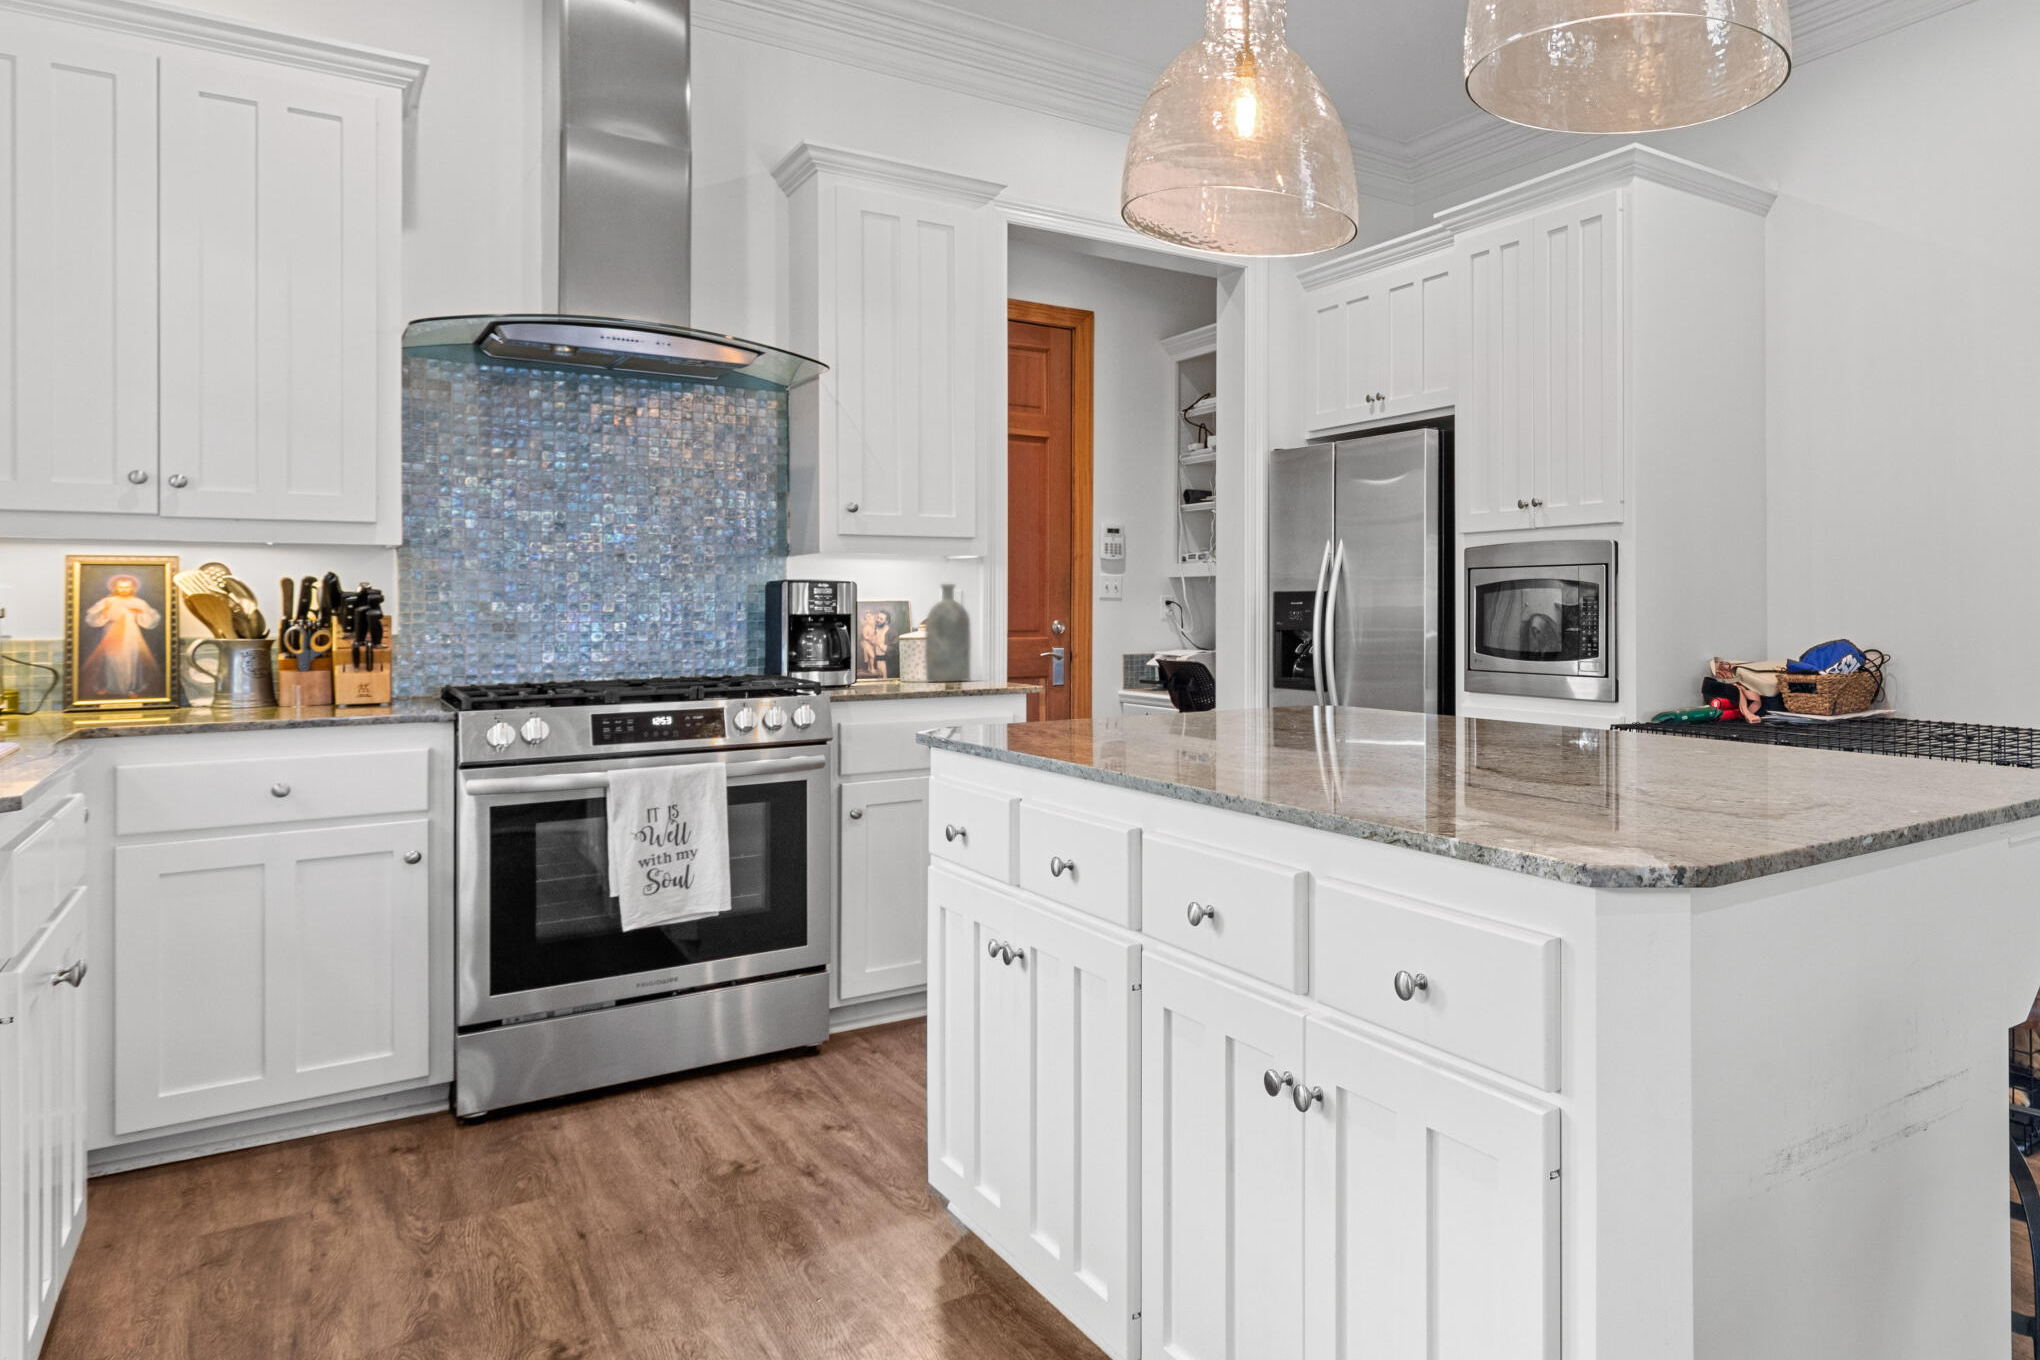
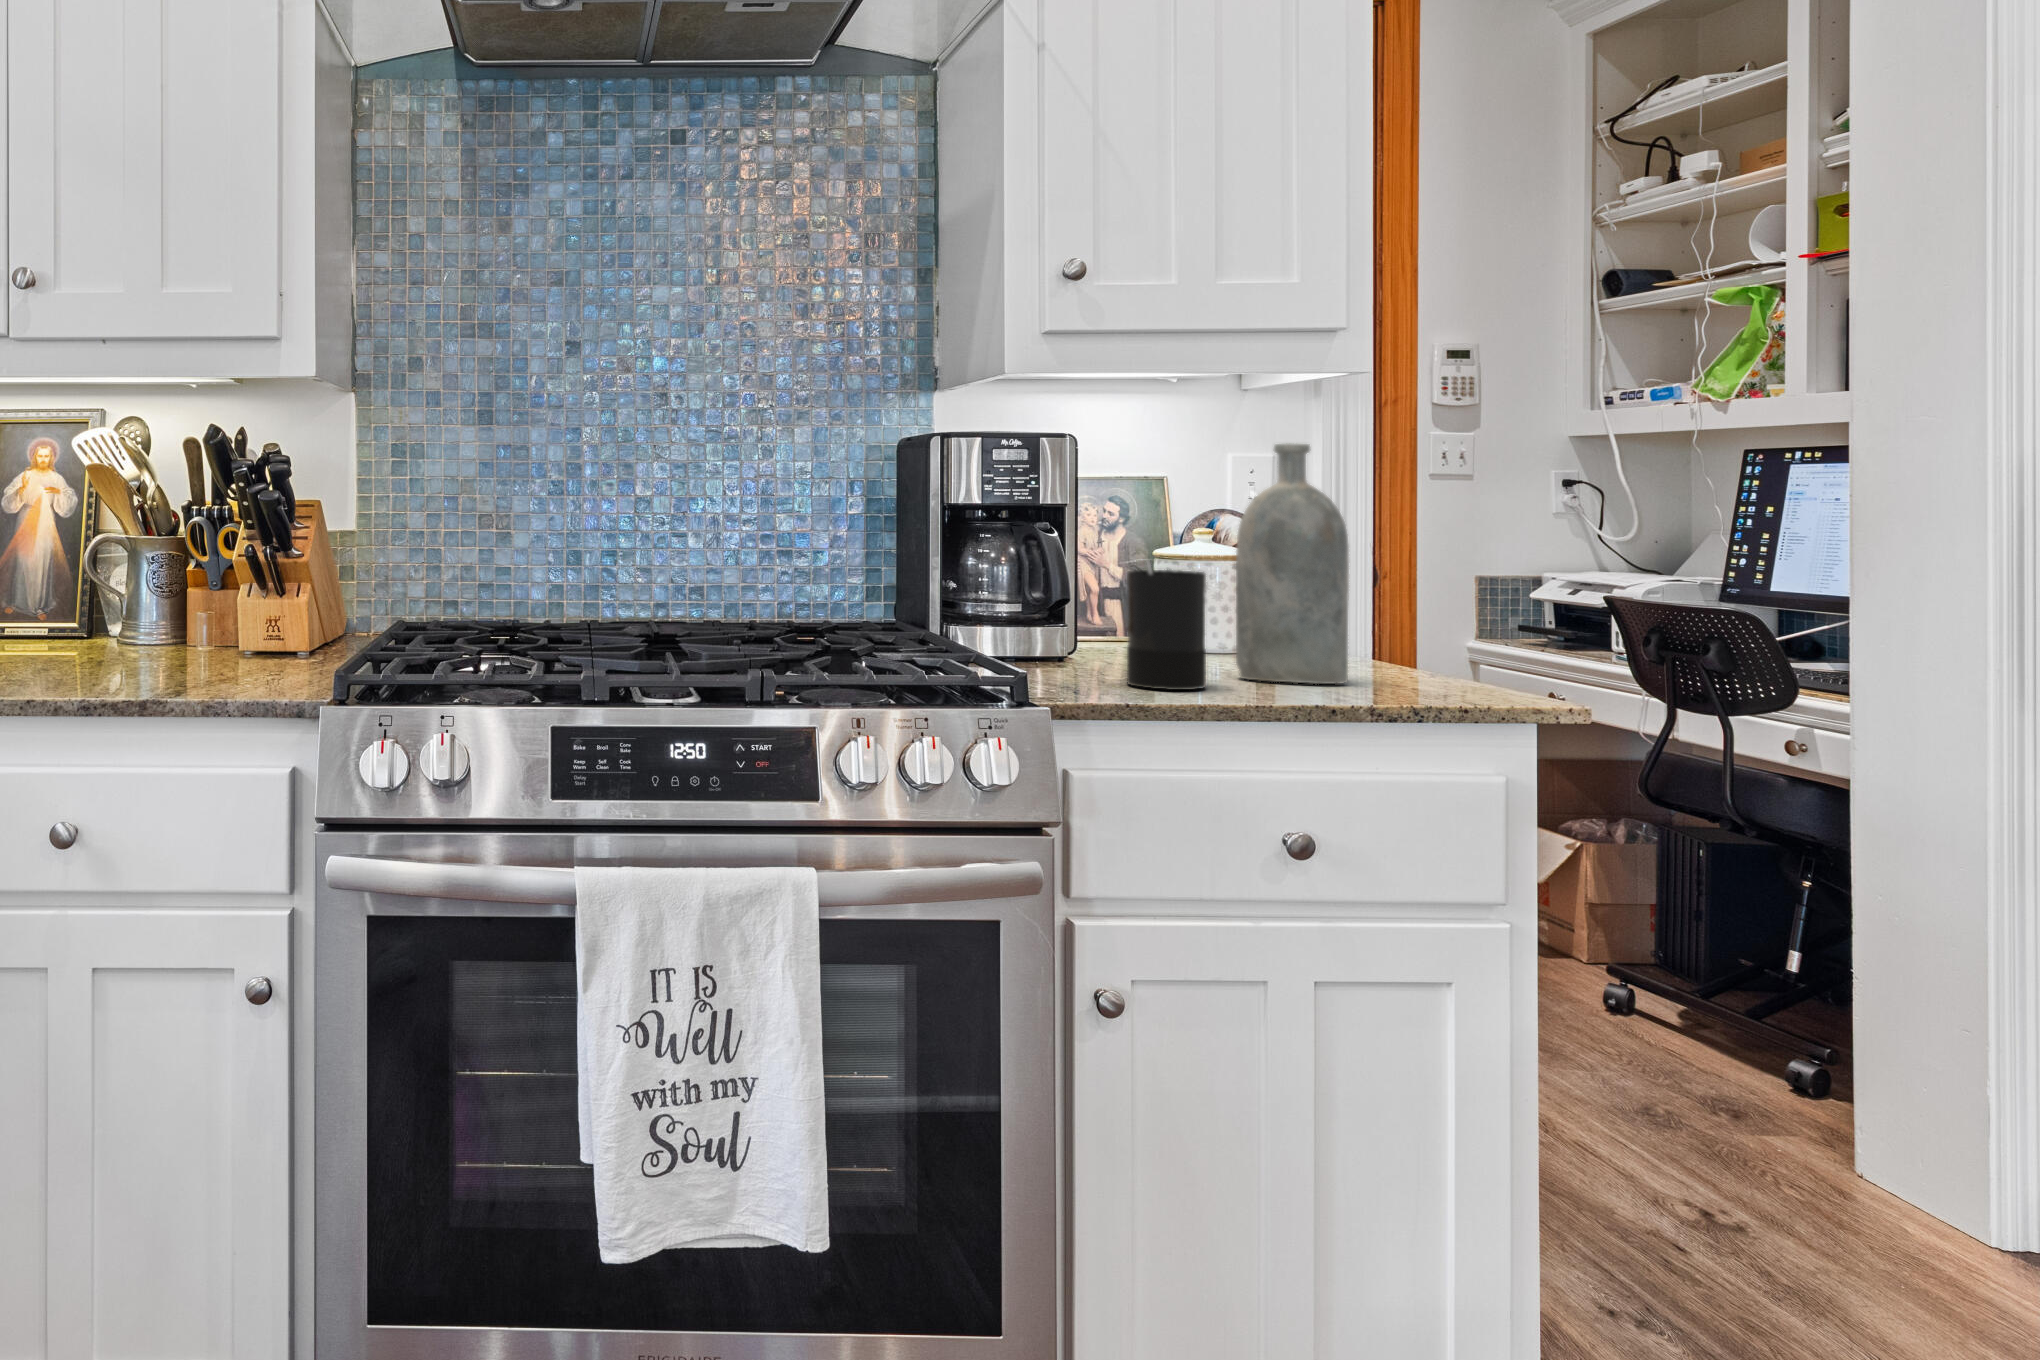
candle: none [875,632,909,685] -> present [1127,561,1206,690]

